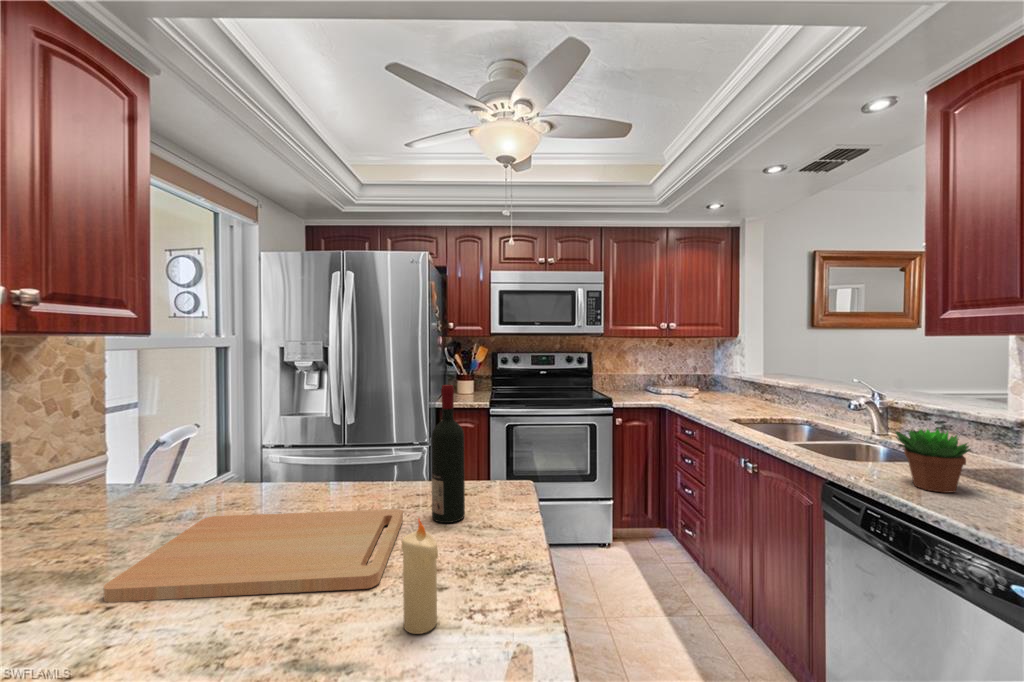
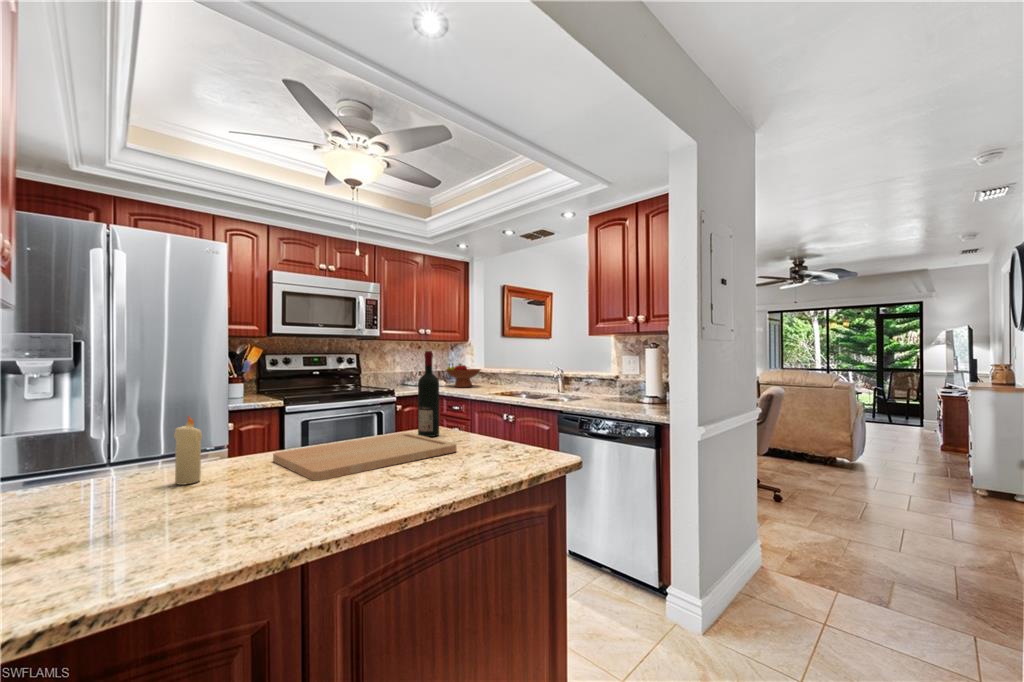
fruit bowl: none [687,369,743,404] -> present [446,363,481,387]
succulent plant: present [895,429,971,493] -> none [587,377,616,407]
candle: present [401,519,438,634] -> present [174,416,202,485]

